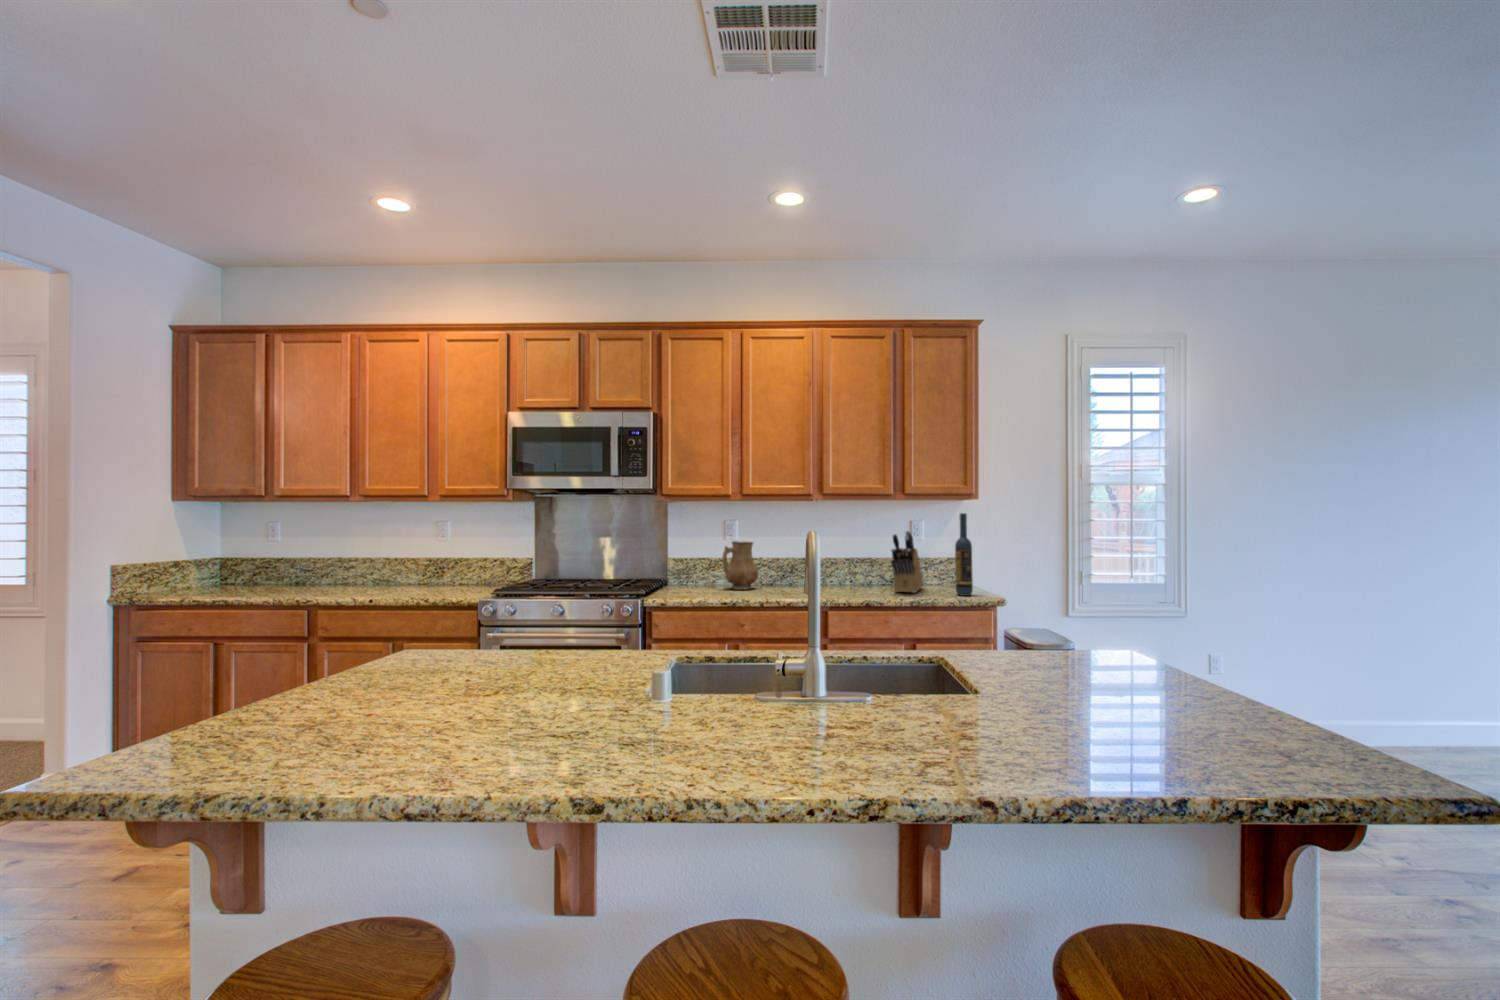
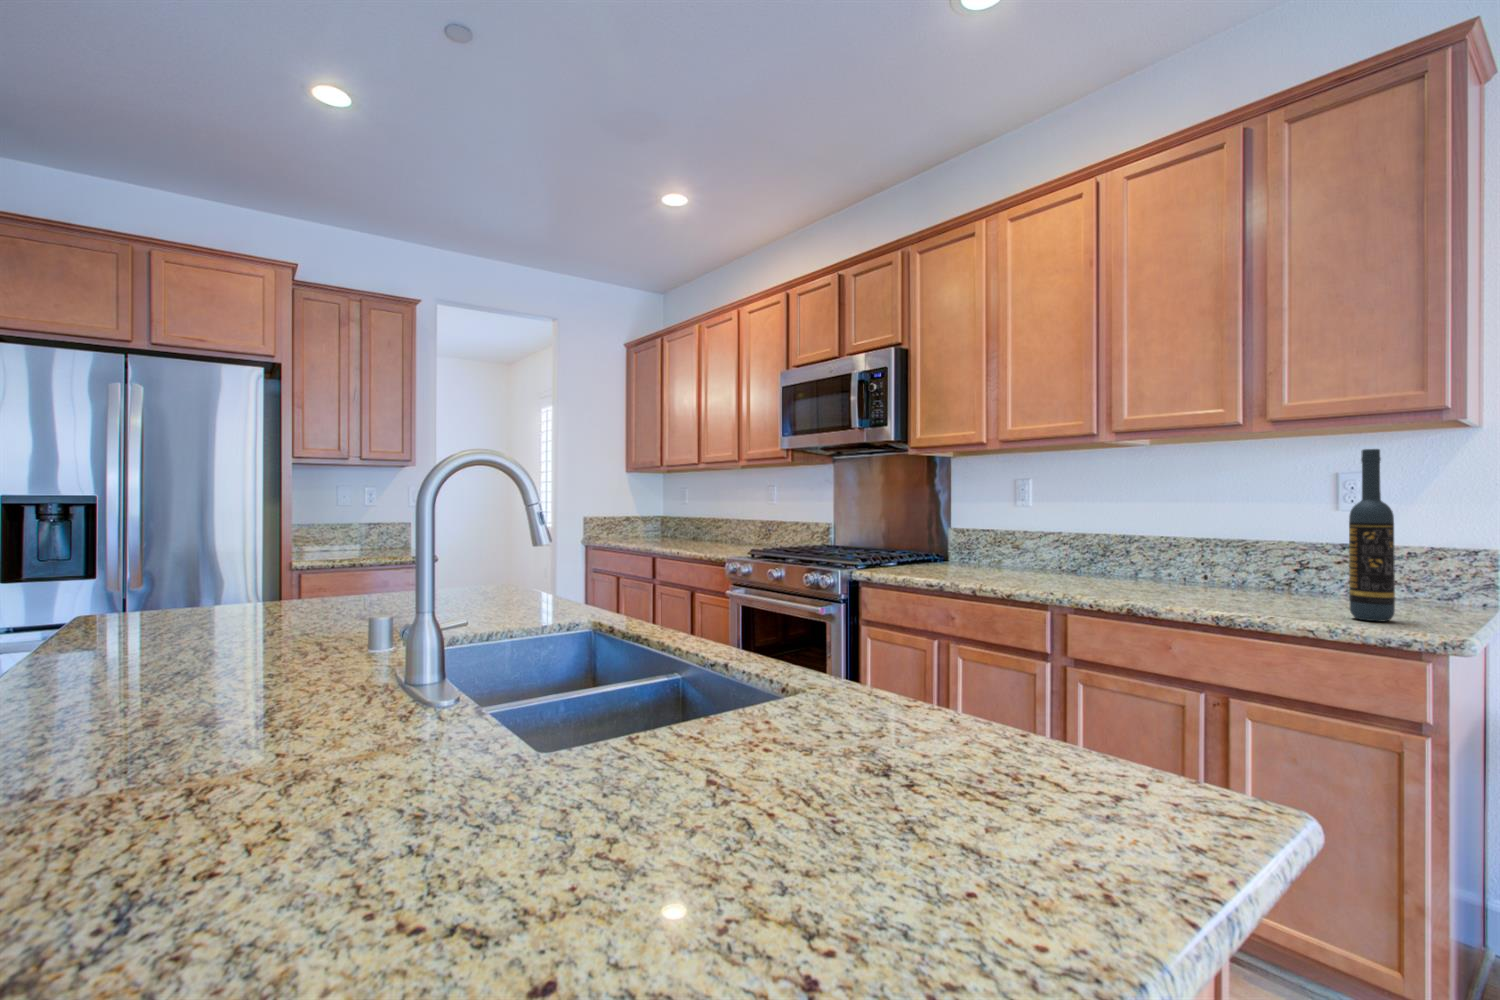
knife block: present [891,531,923,593] -> none [1204,488,1337,604]
ceramic pitcher: present [722,541,758,590] -> none [983,507,1040,574]

